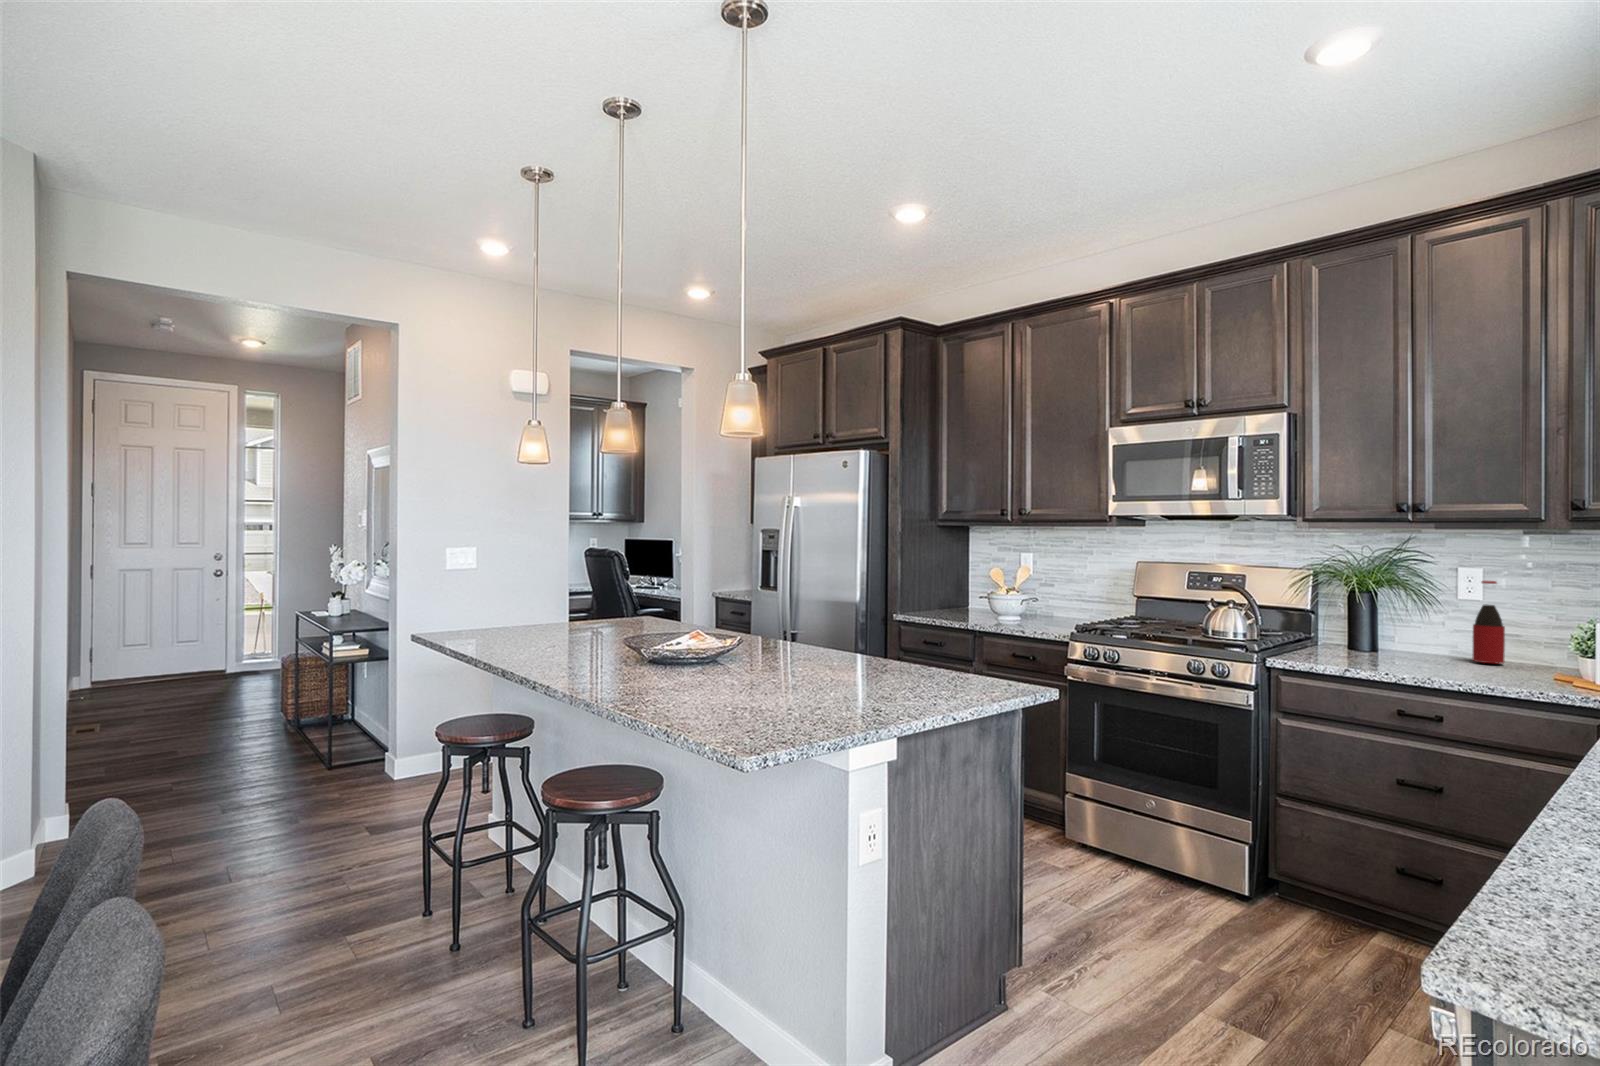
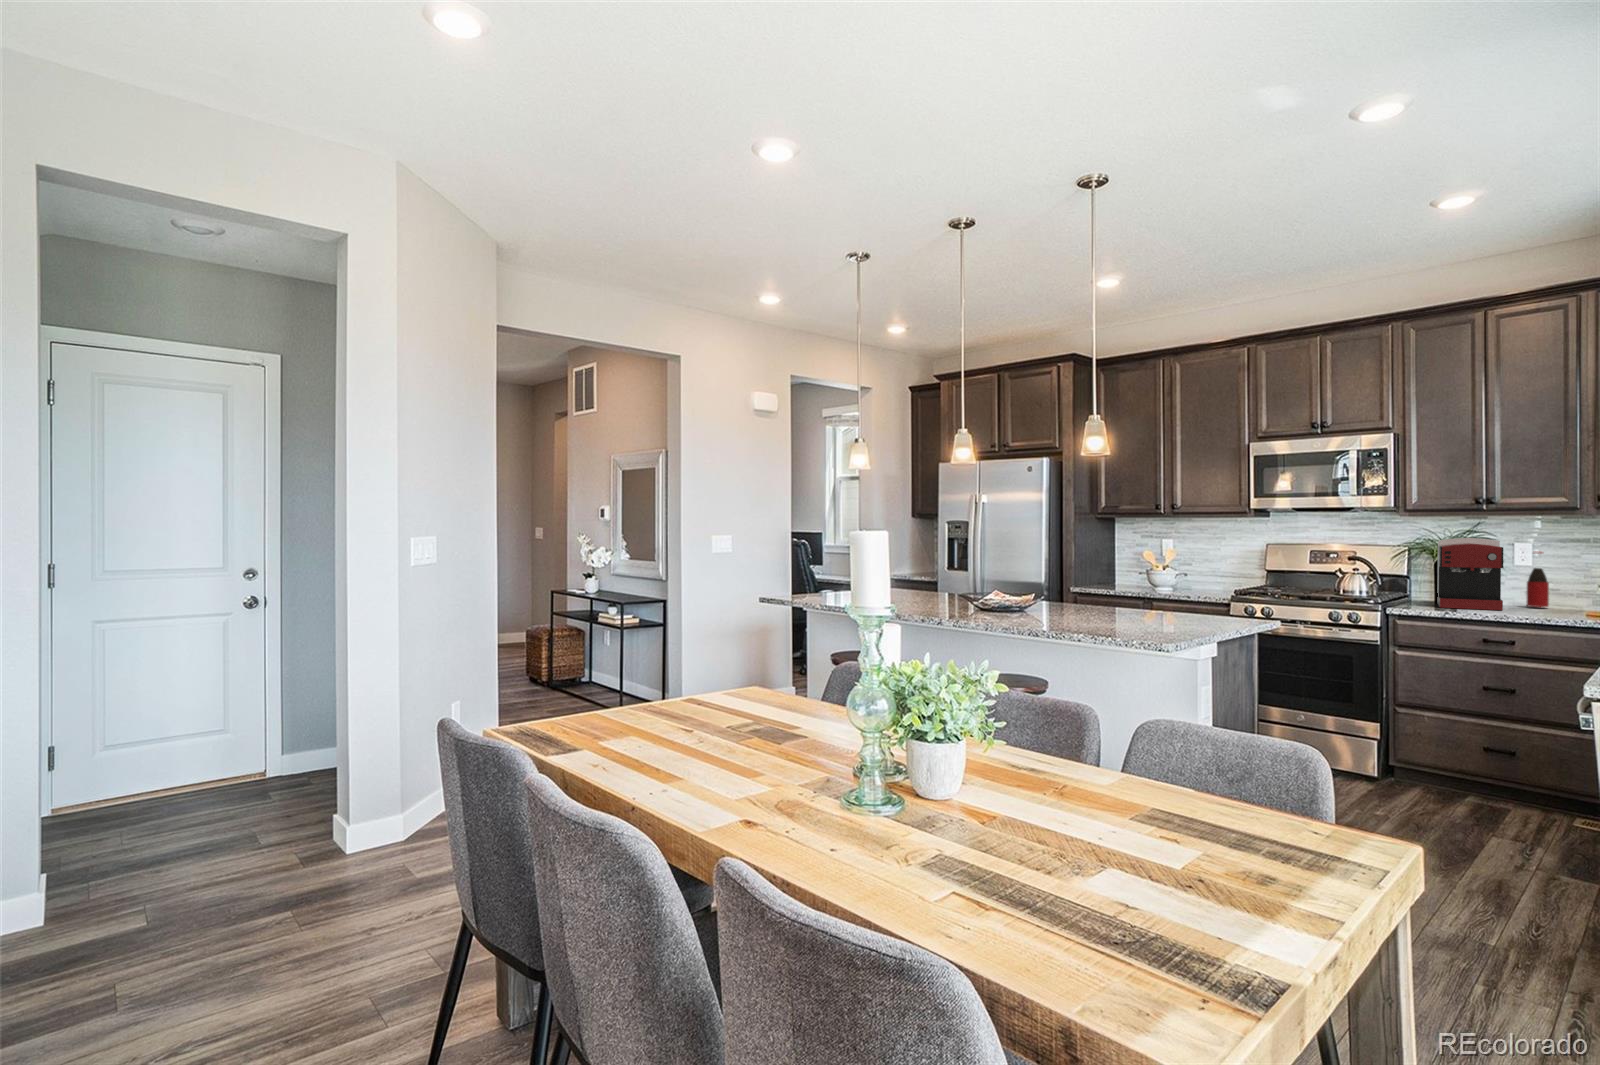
coffee maker: none [1342,559,1433,668] -> present [1437,538,1503,610]

